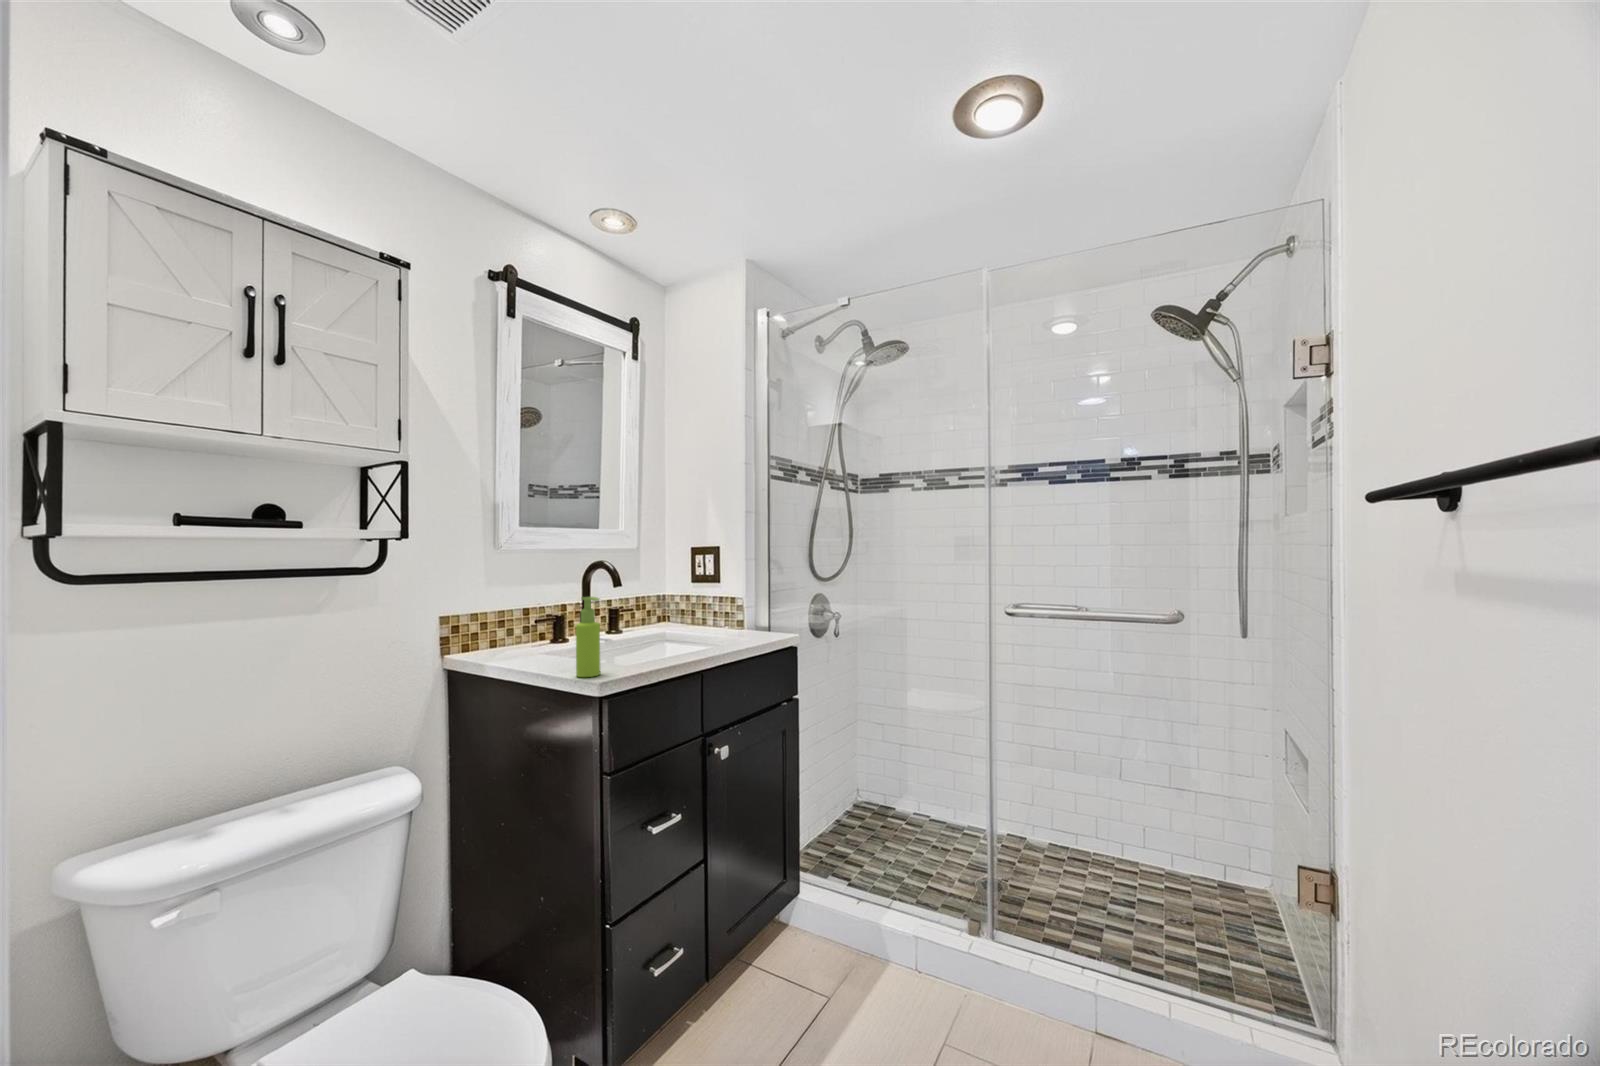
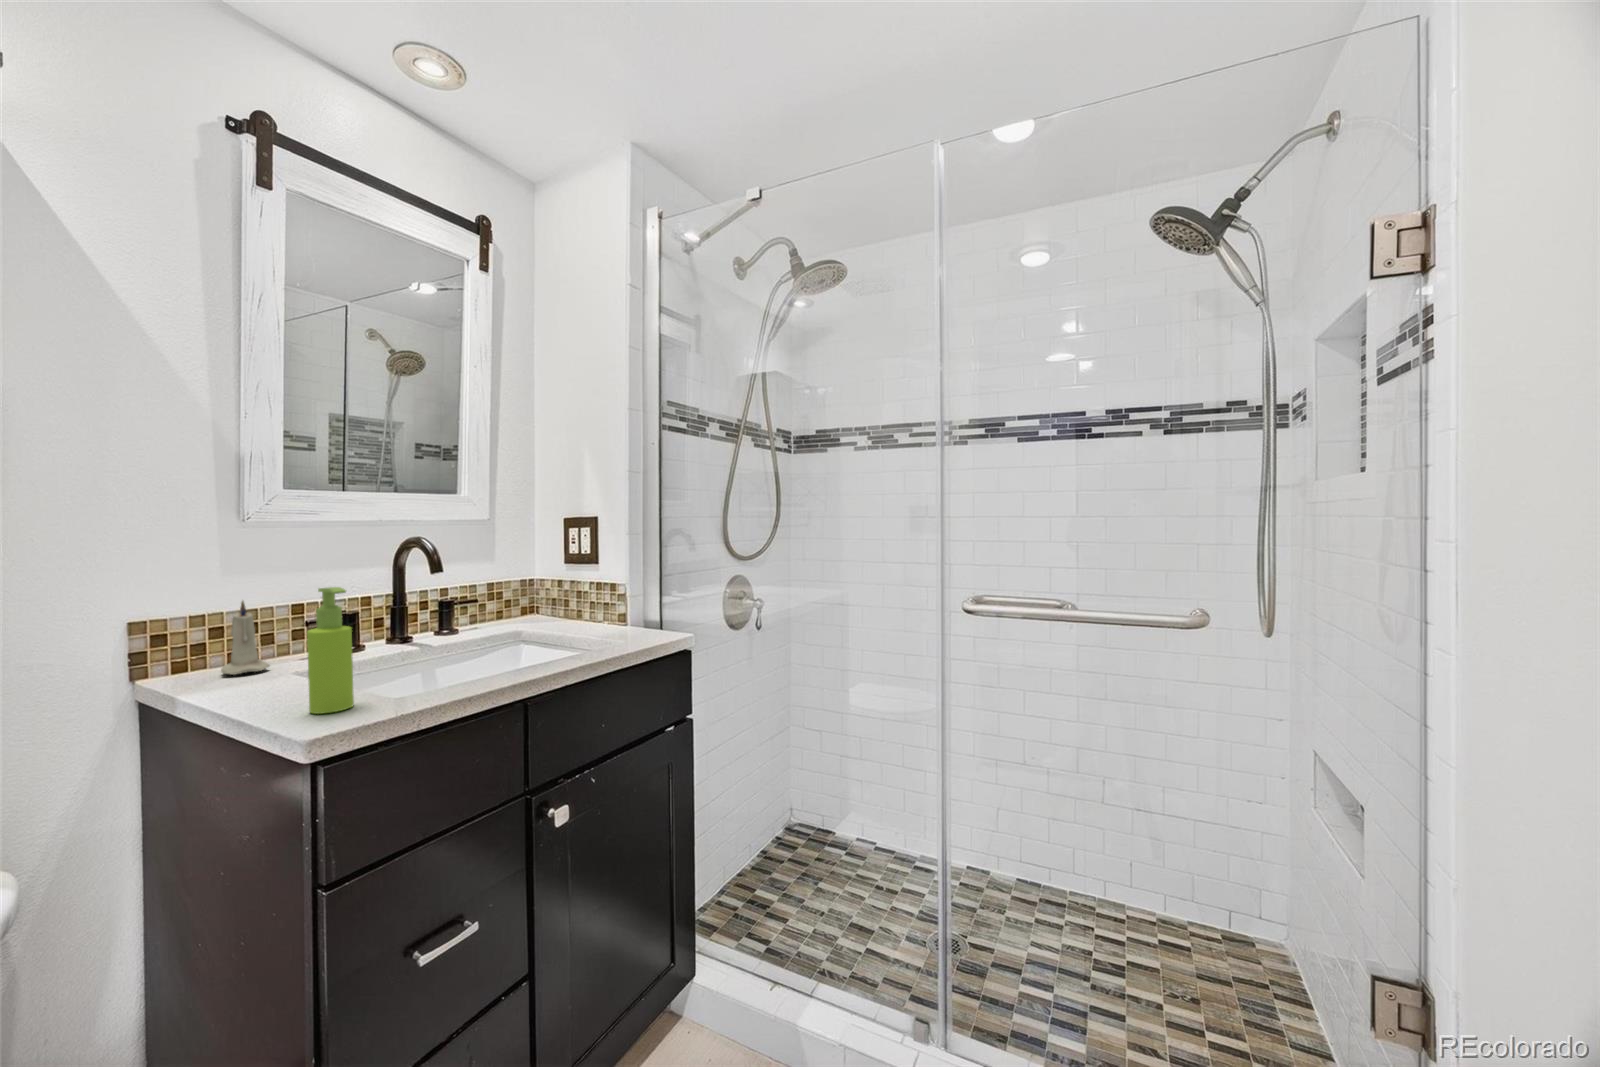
candle: none [488,605,517,656] -> present [221,601,270,675]

